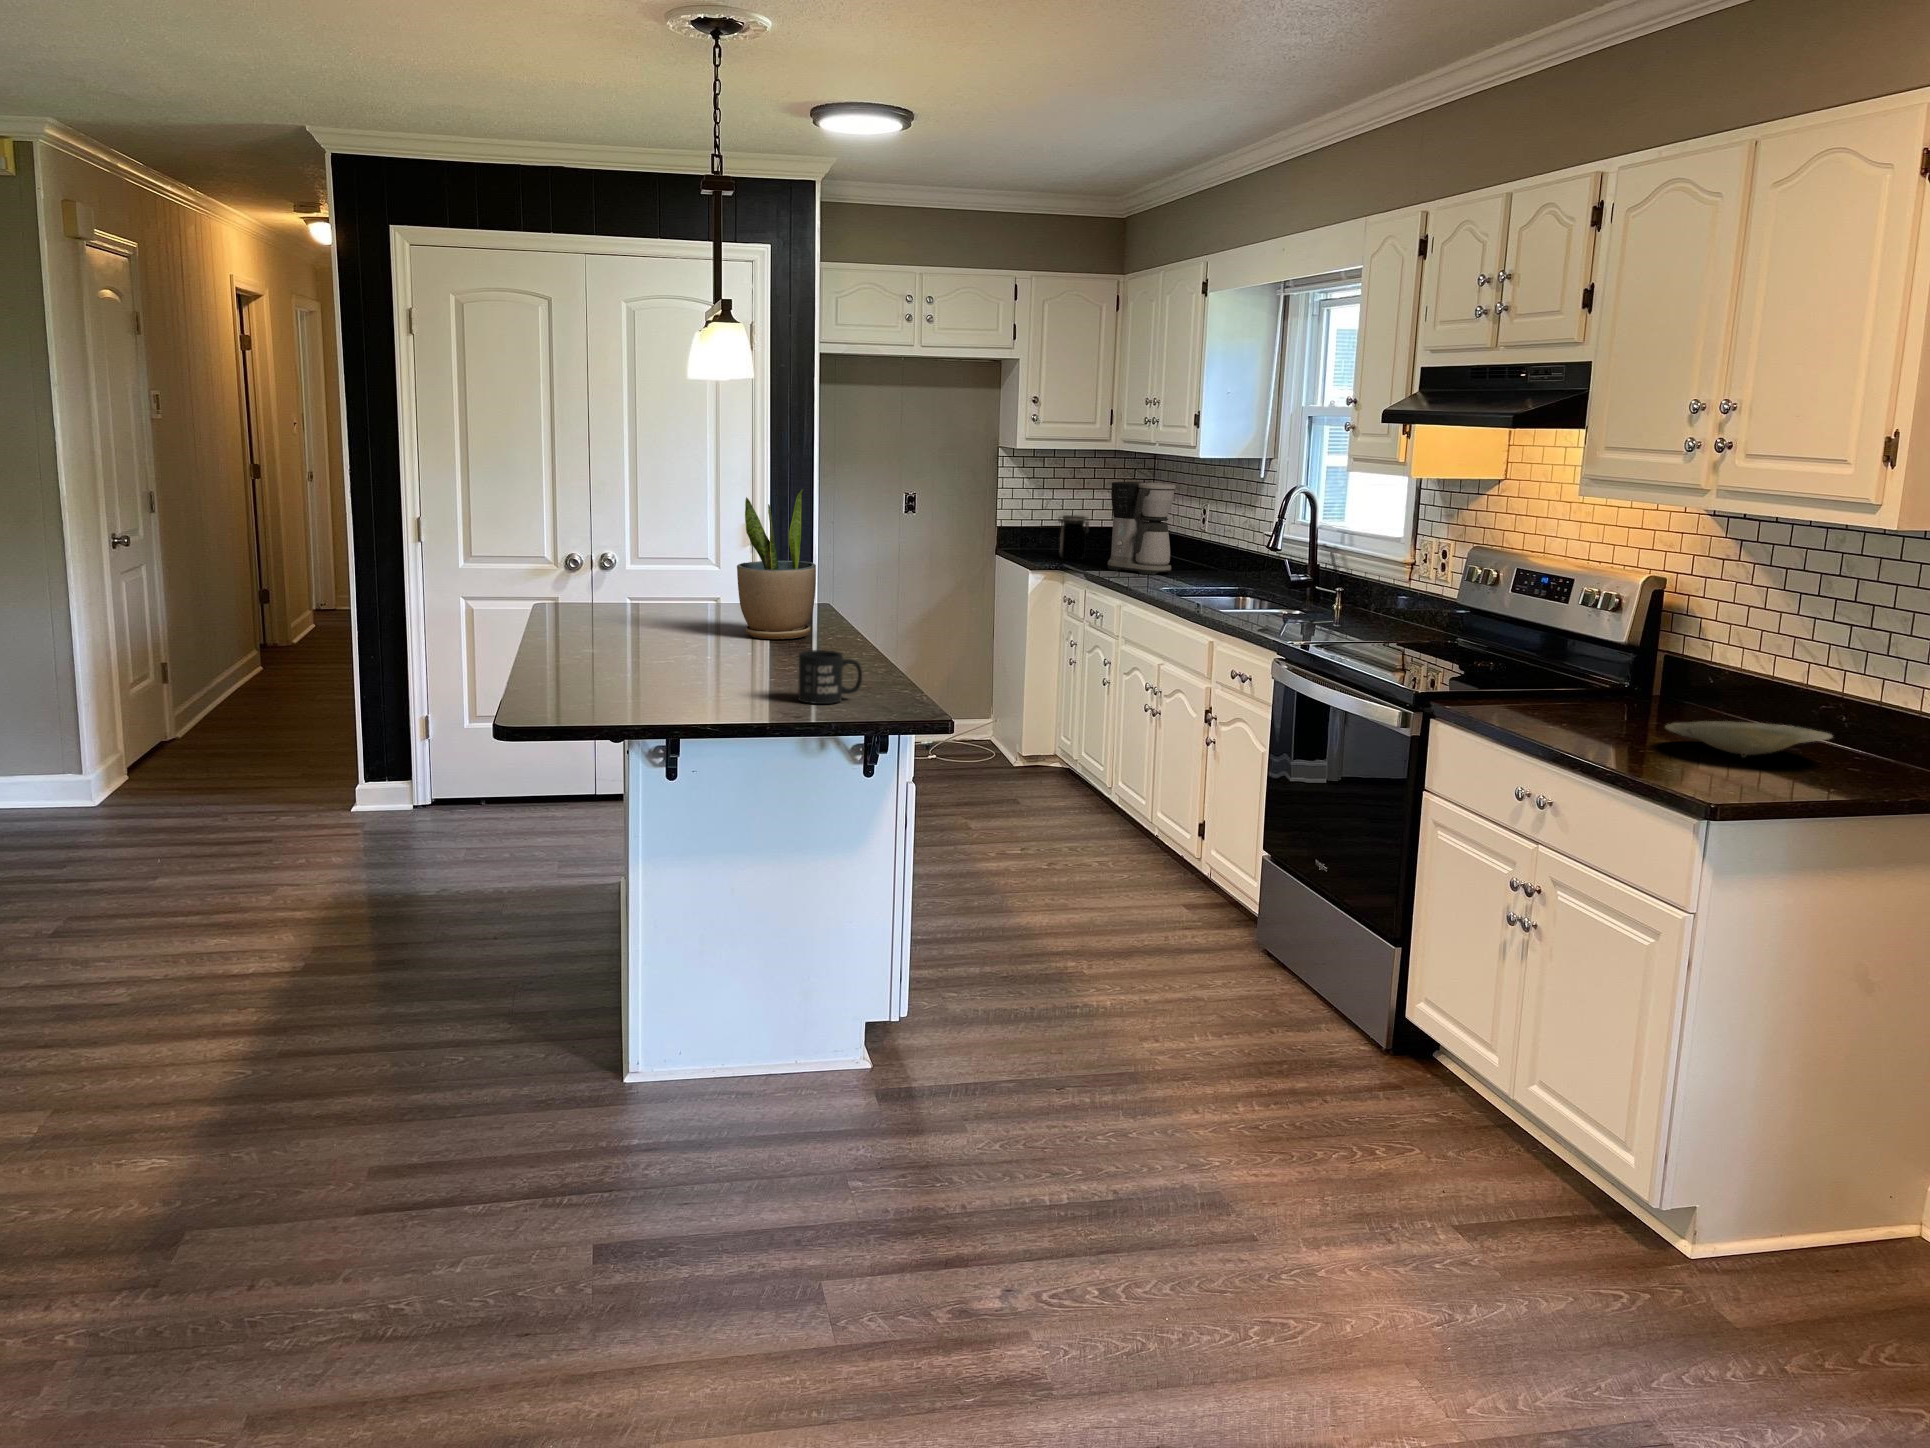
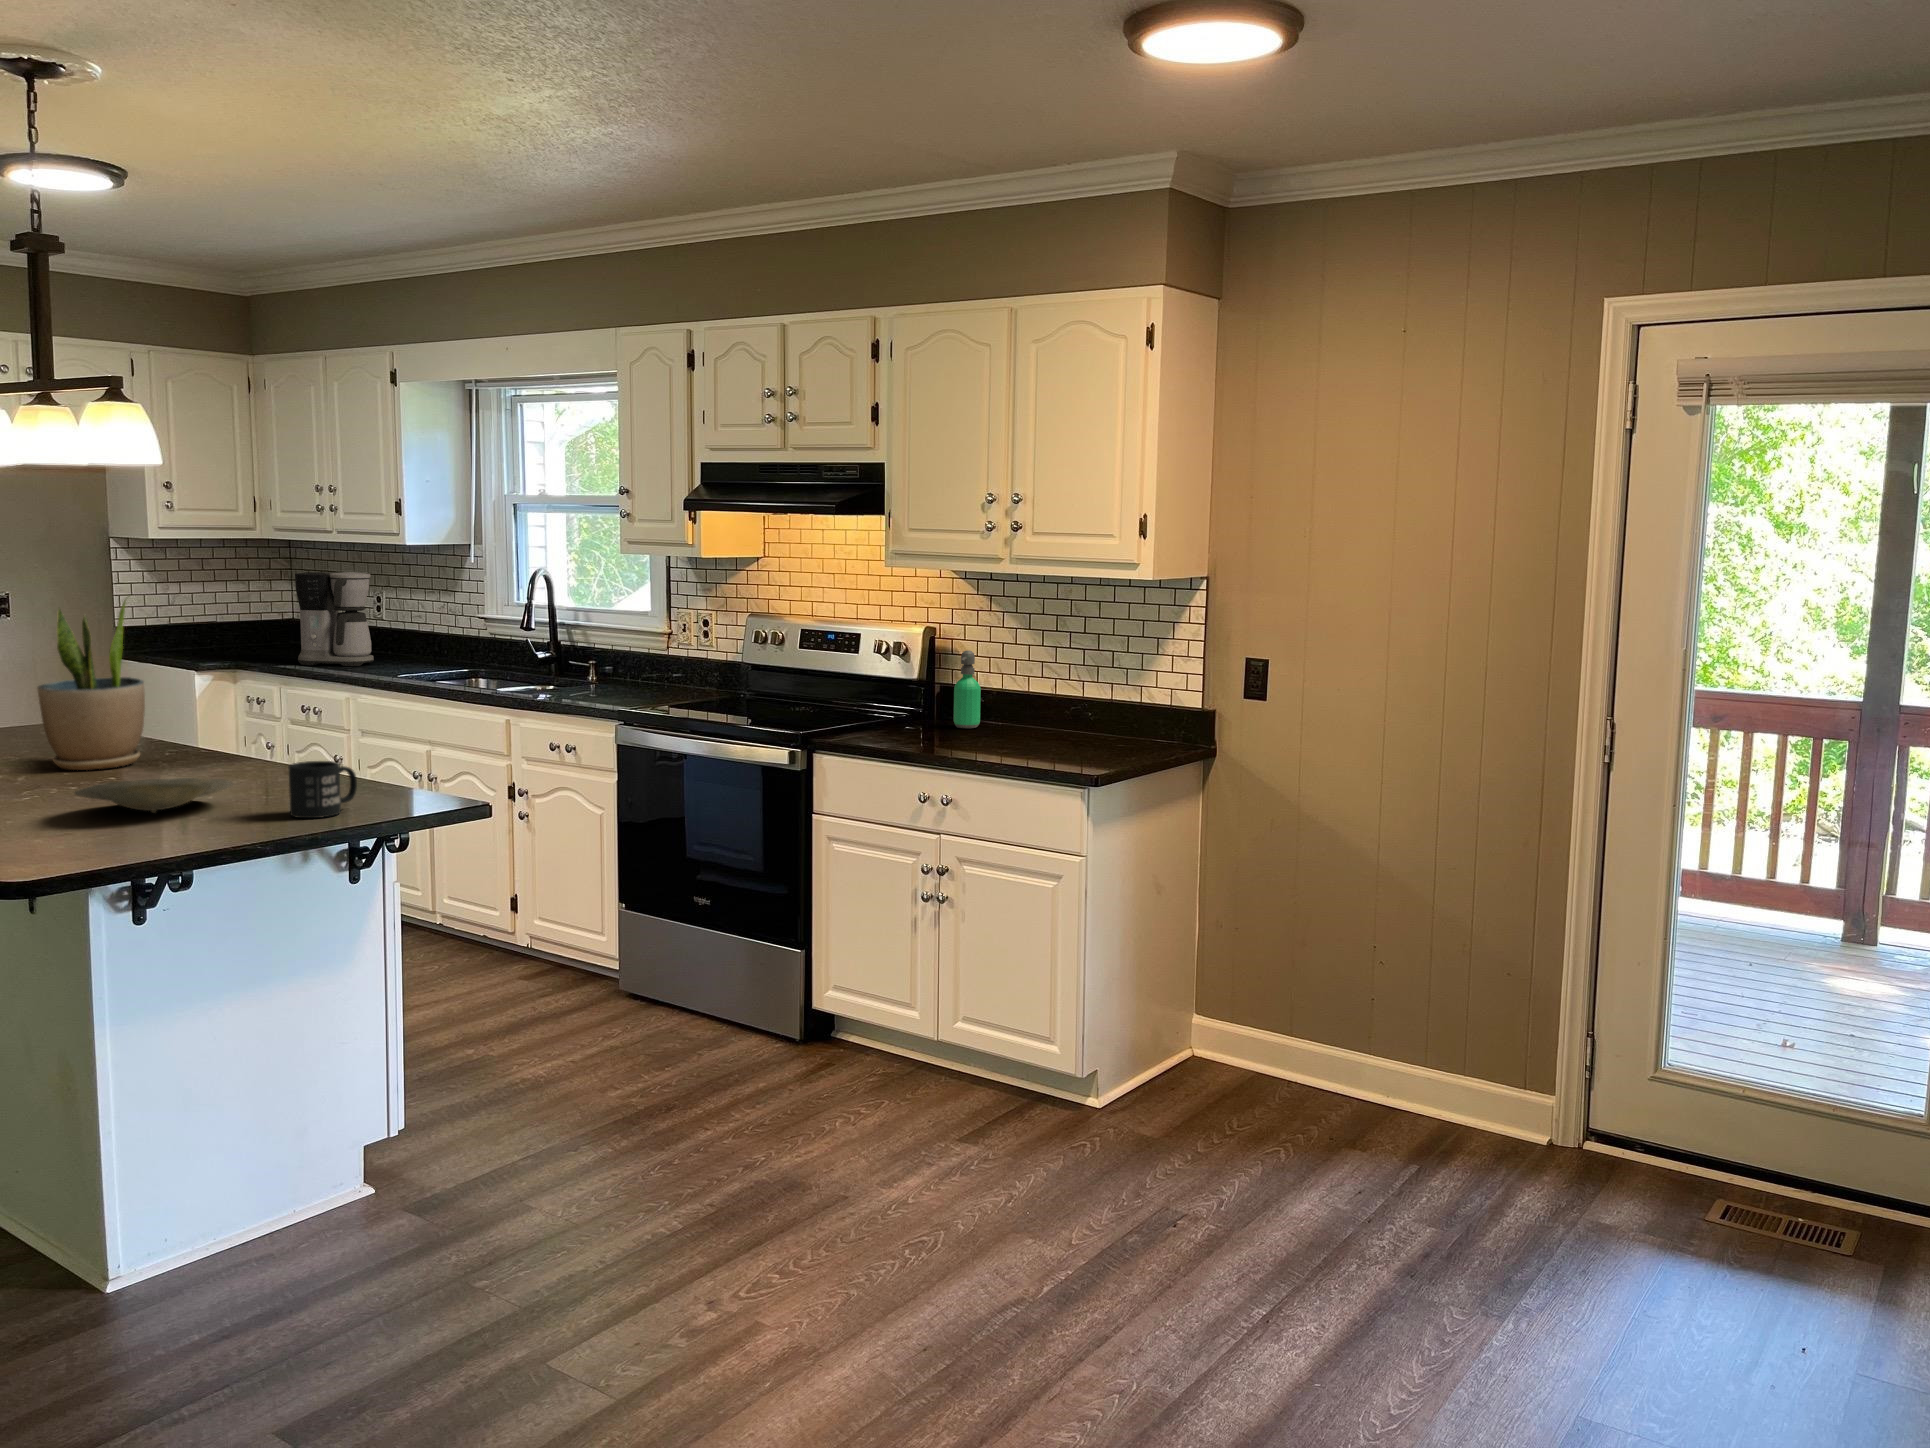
jar: present [1058,515,1089,560] -> none [214,611,253,659]
soap dispenser: none [1645,613,1689,717] -> present [954,650,981,728]
plate: present [1665,721,1833,757] -> present [74,778,233,813]

